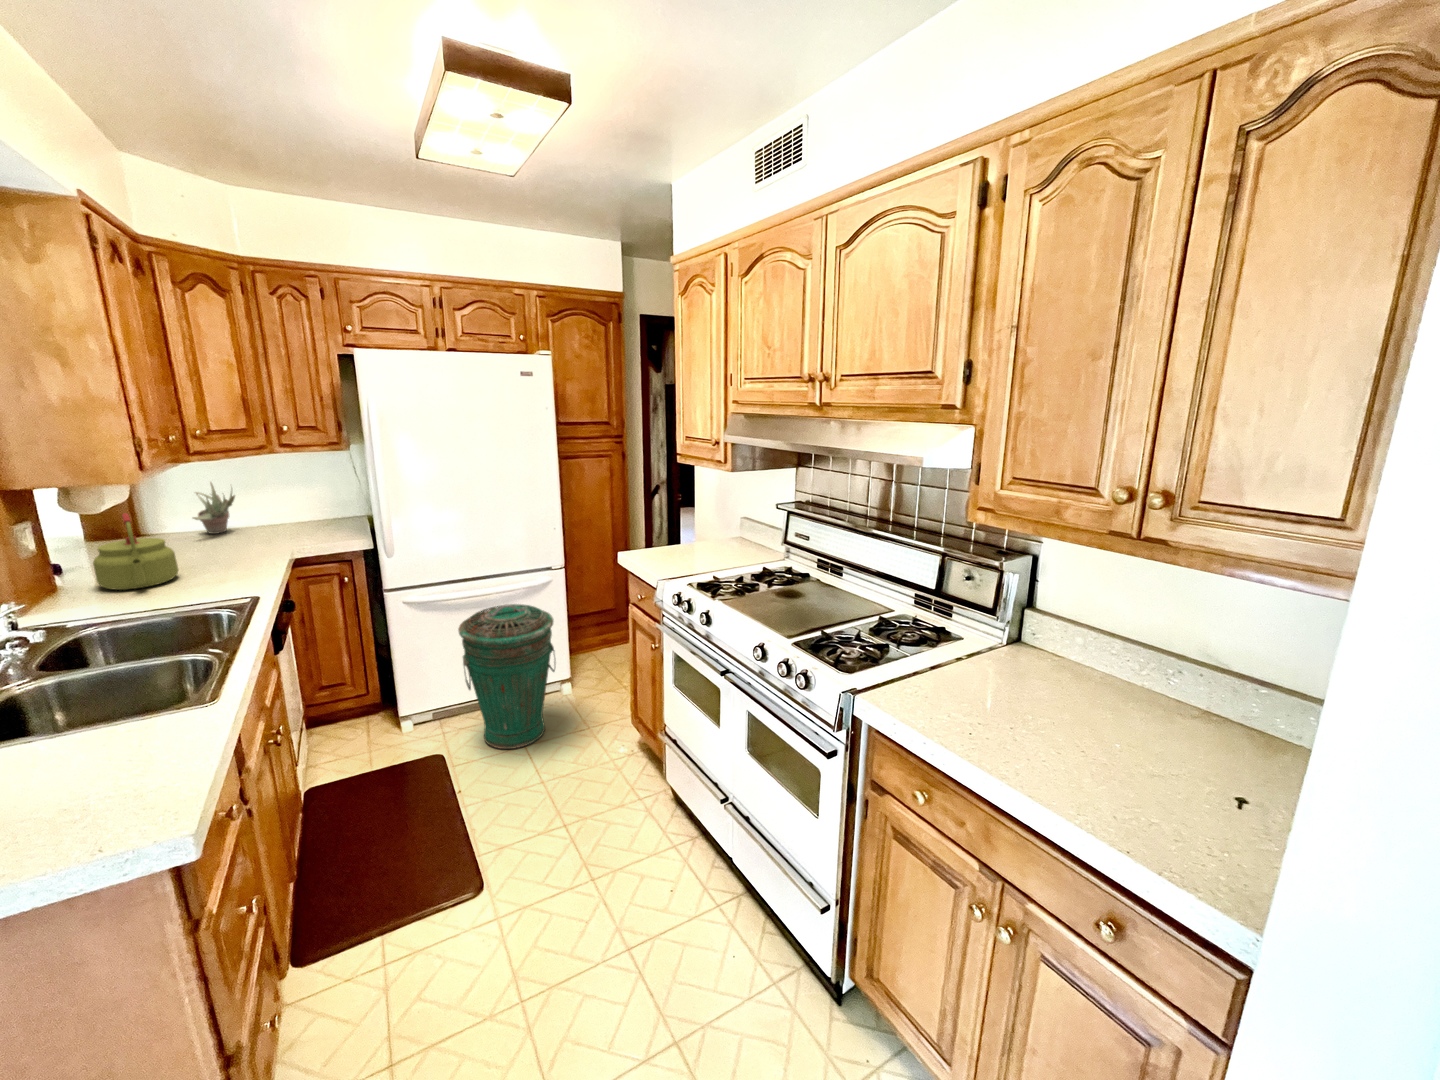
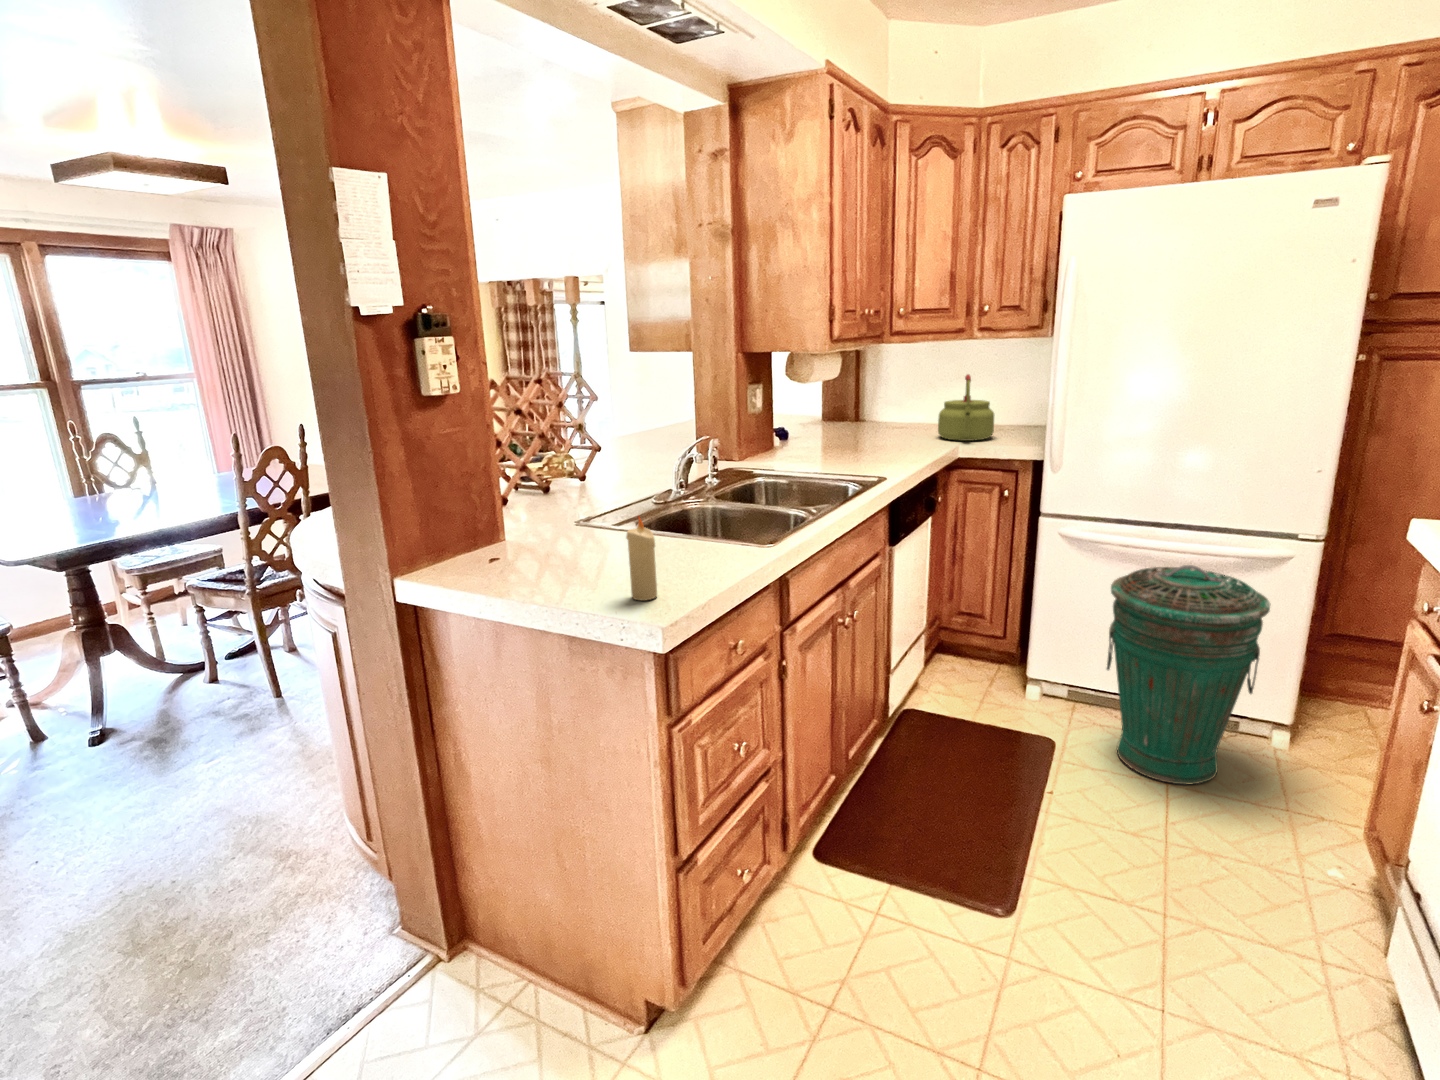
succulent plant: present [193,482,235,534] -> none [888,369,932,426]
kettle: present [93,513,179,590] -> present [938,374,994,441]
candle: none [105,742,160,832] -> present [626,517,657,601]

